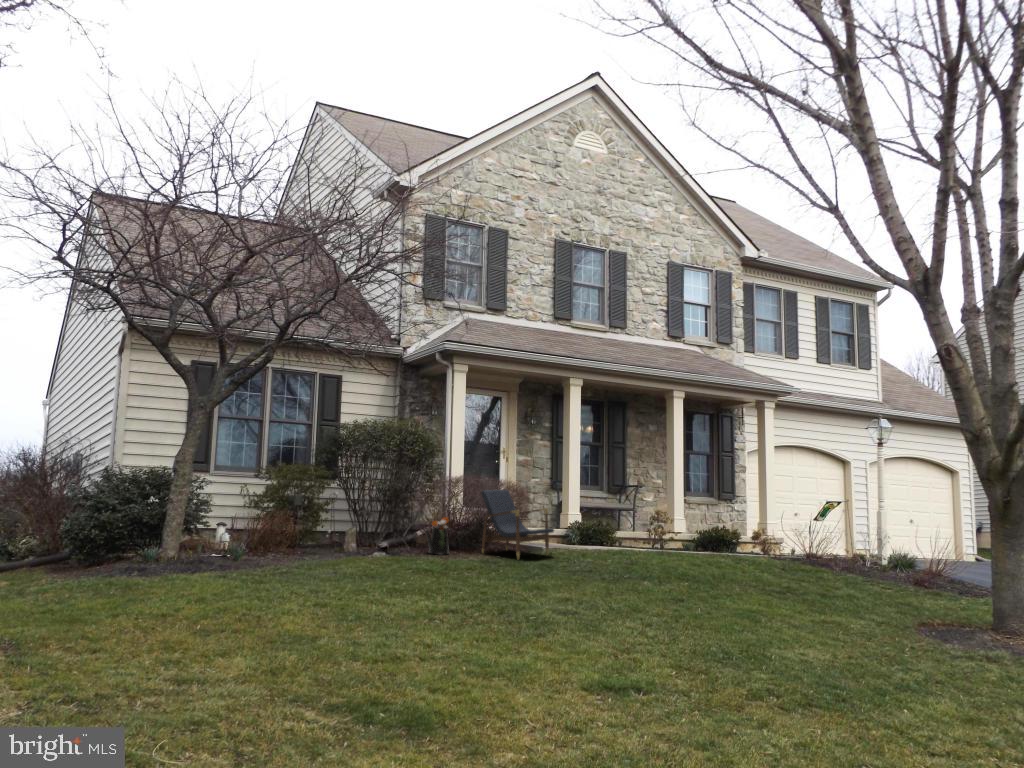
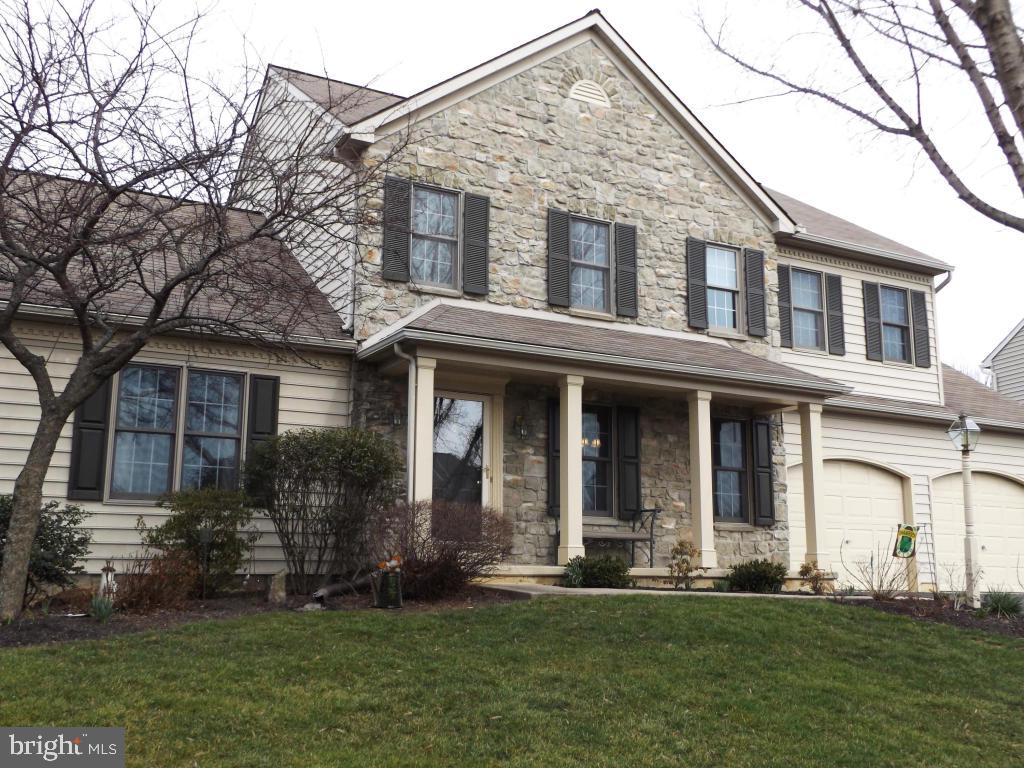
lounge chair: present [481,490,554,559] -> none [446,518,545,613]

